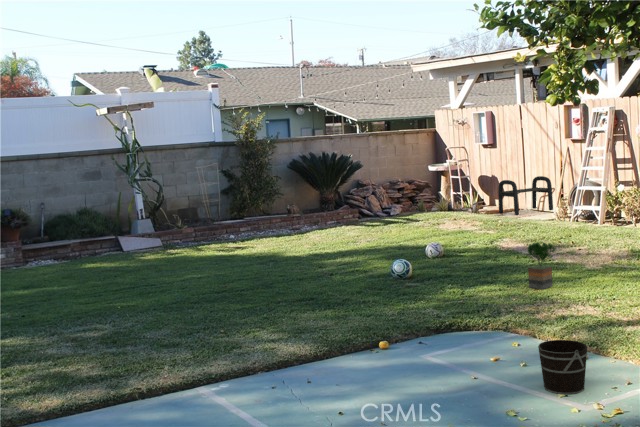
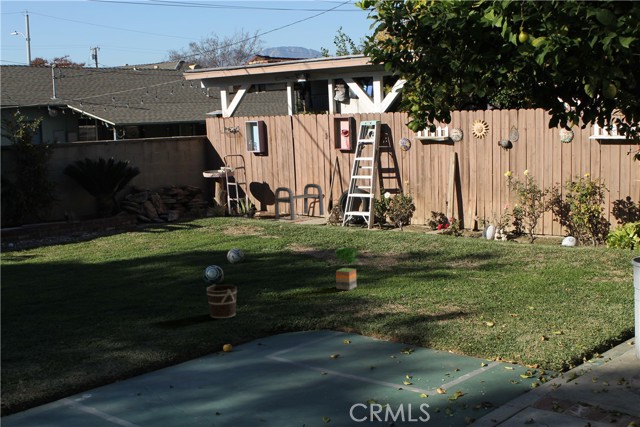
bucket: present [538,338,587,394] -> present [207,285,237,318]

